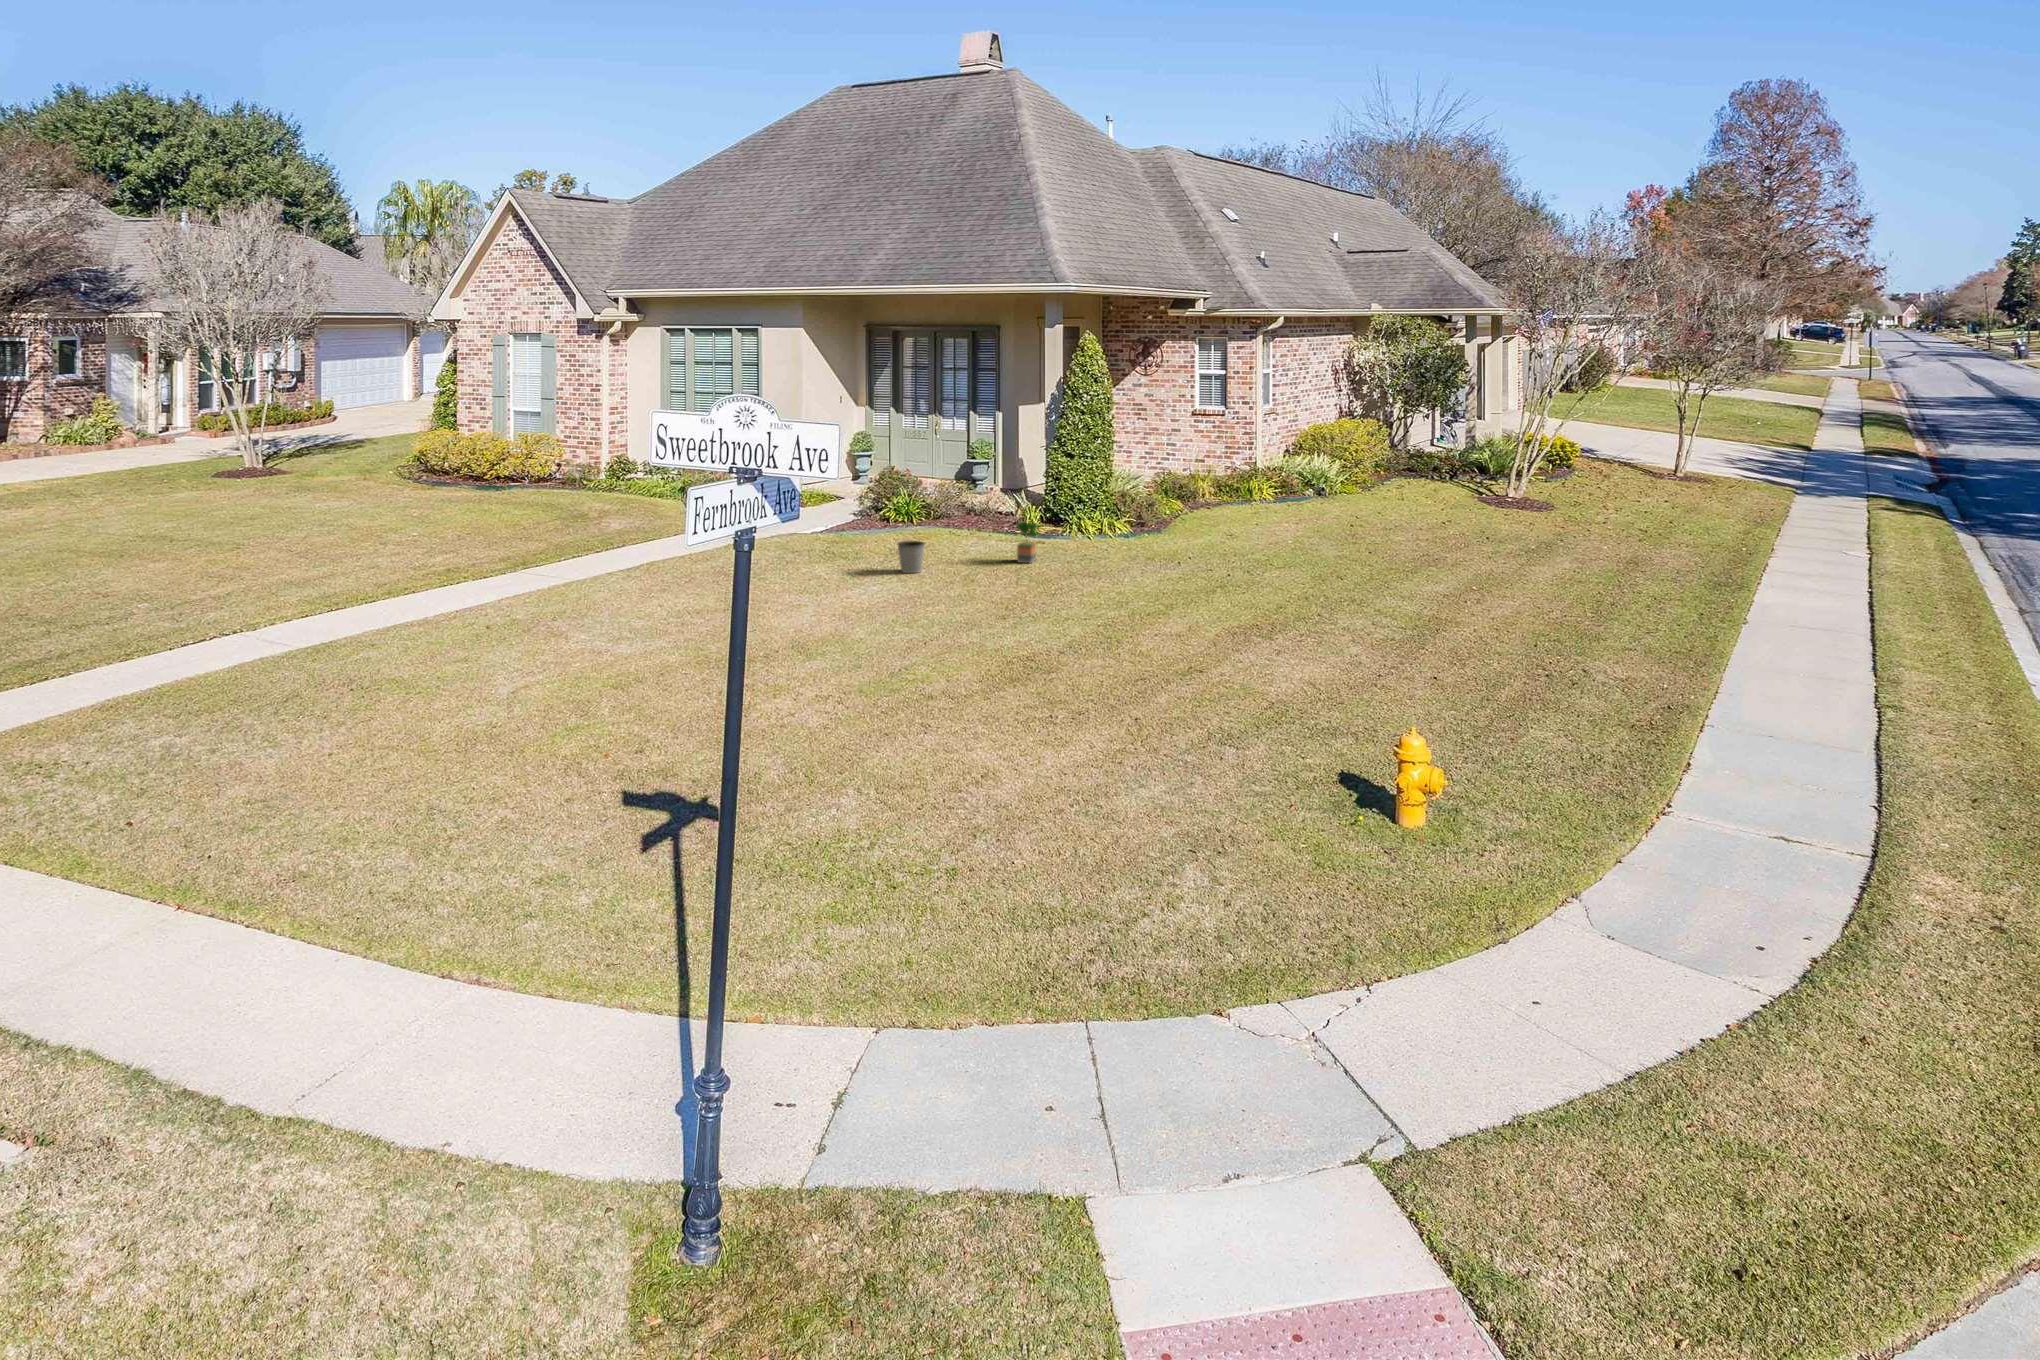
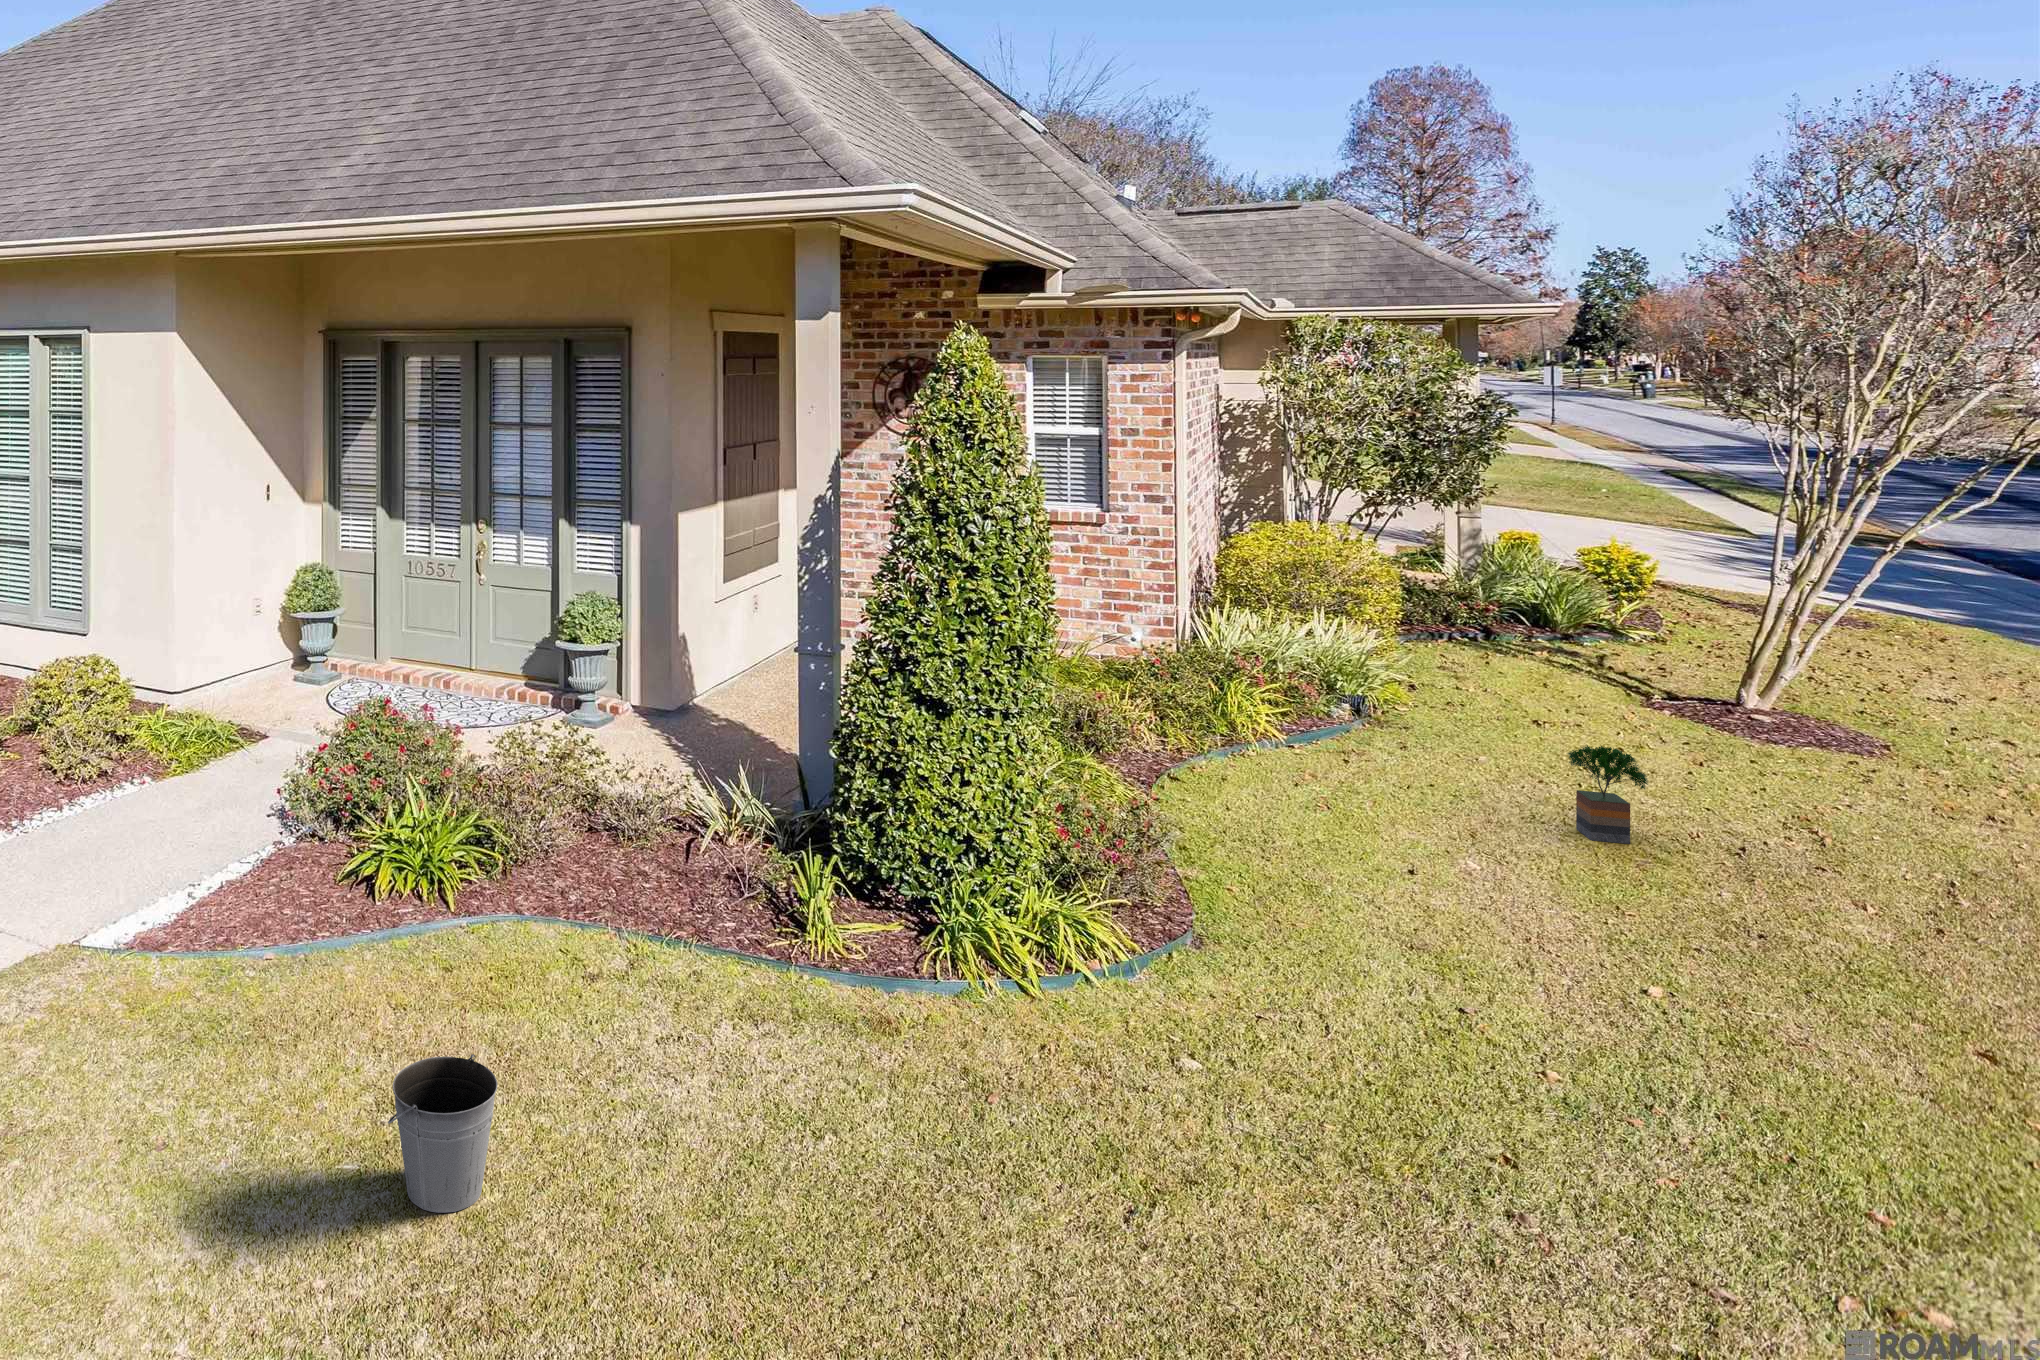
potted tree: present [1017,522,1040,563] -> present [1568,745,1648,844]

